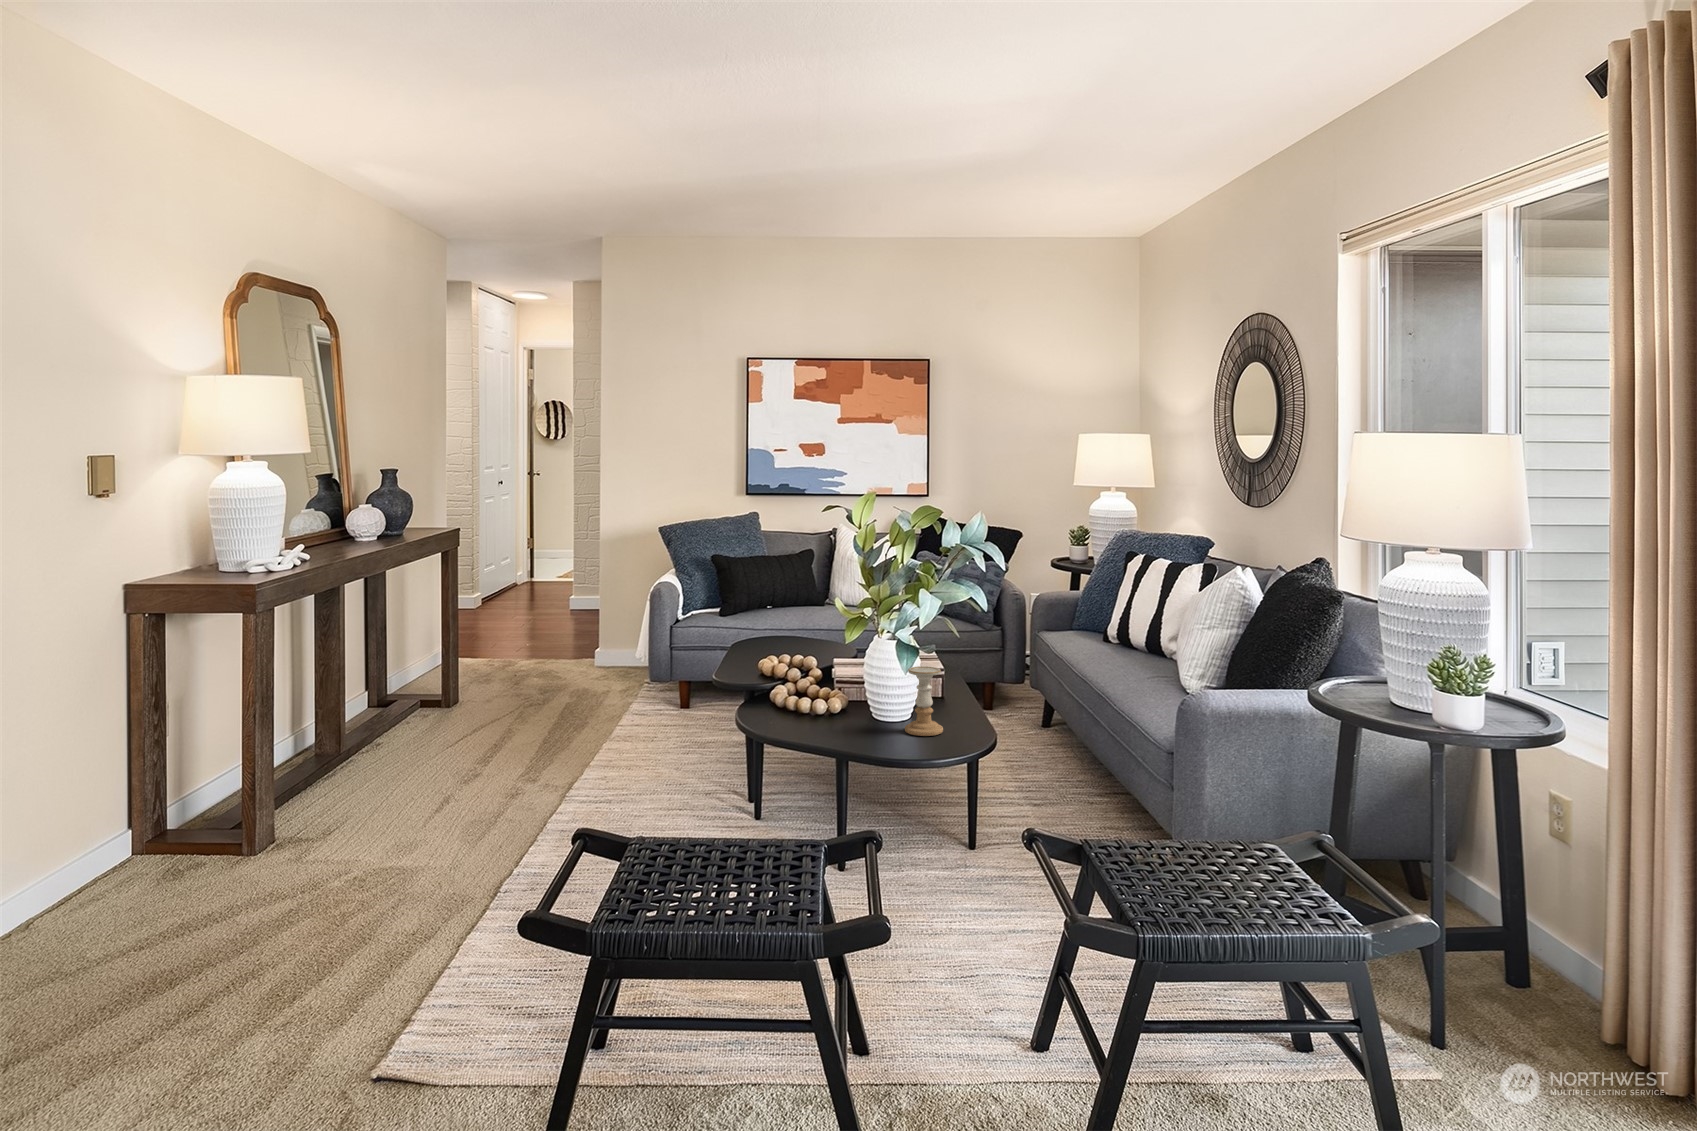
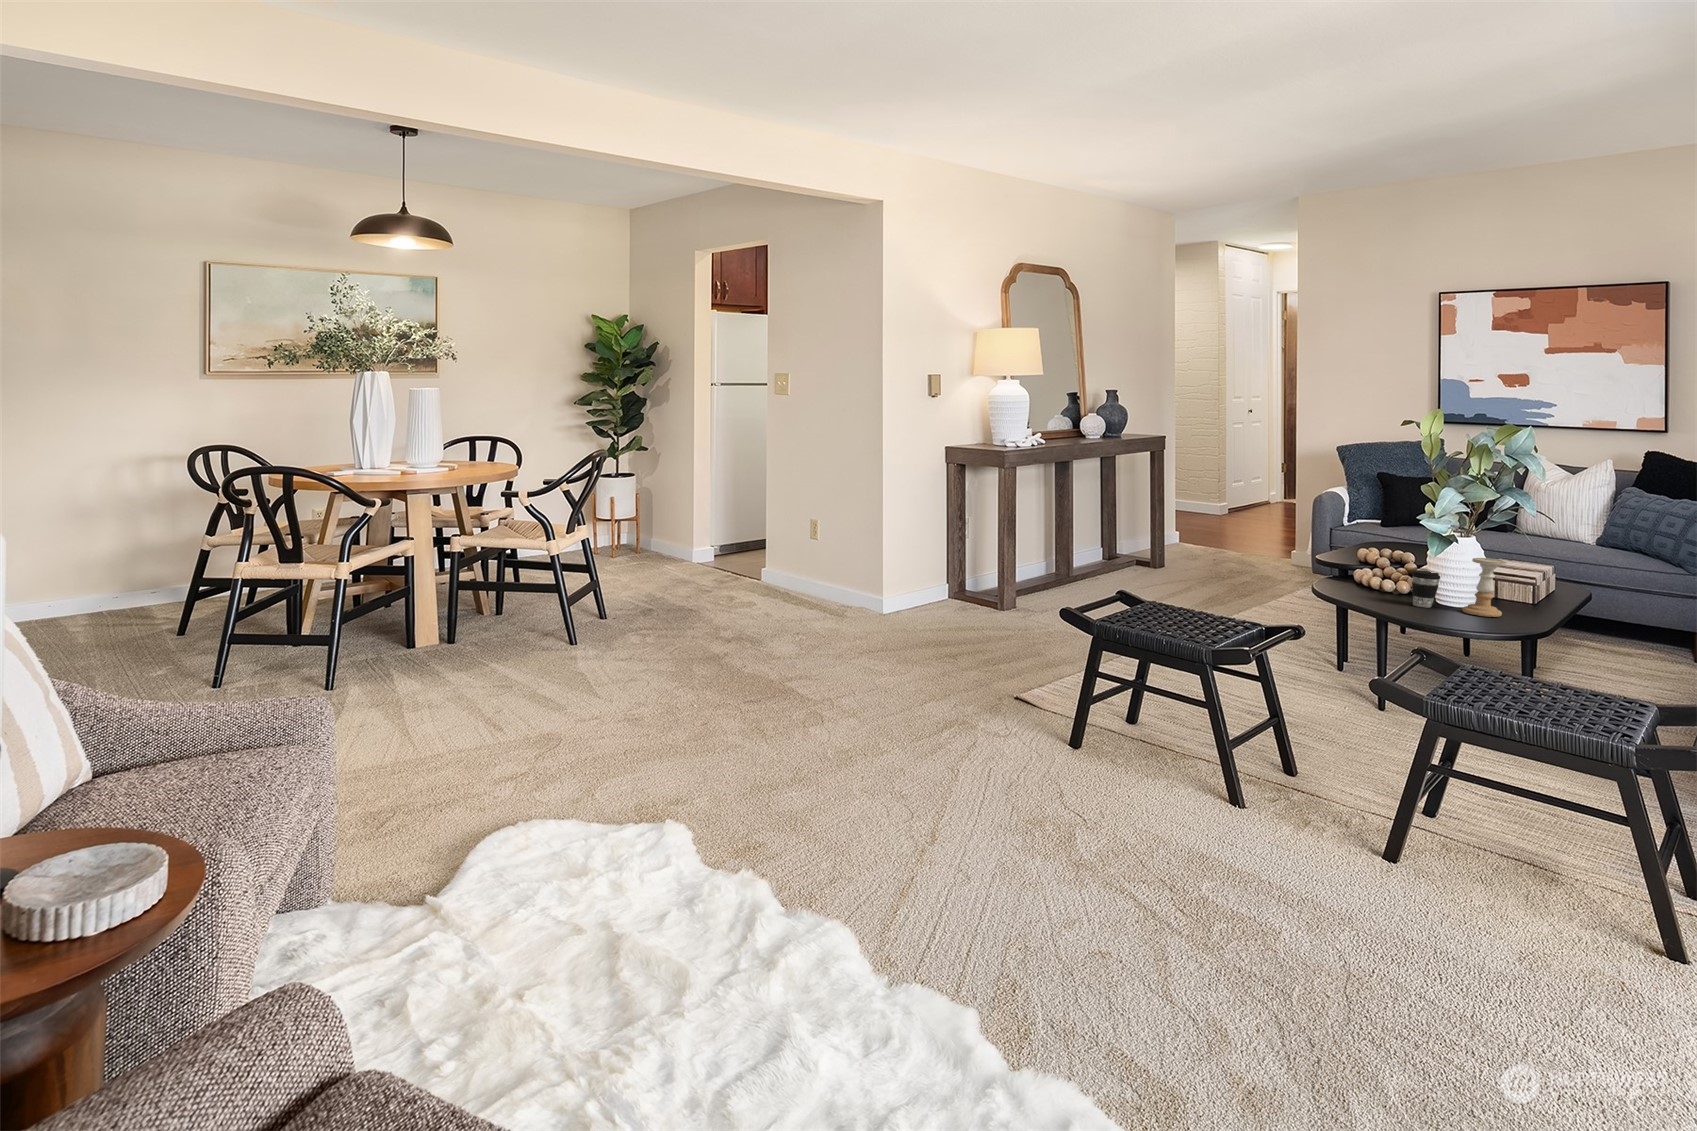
coffee cup: none [851,690,881,736] -> present [1412,571,1440,607]

